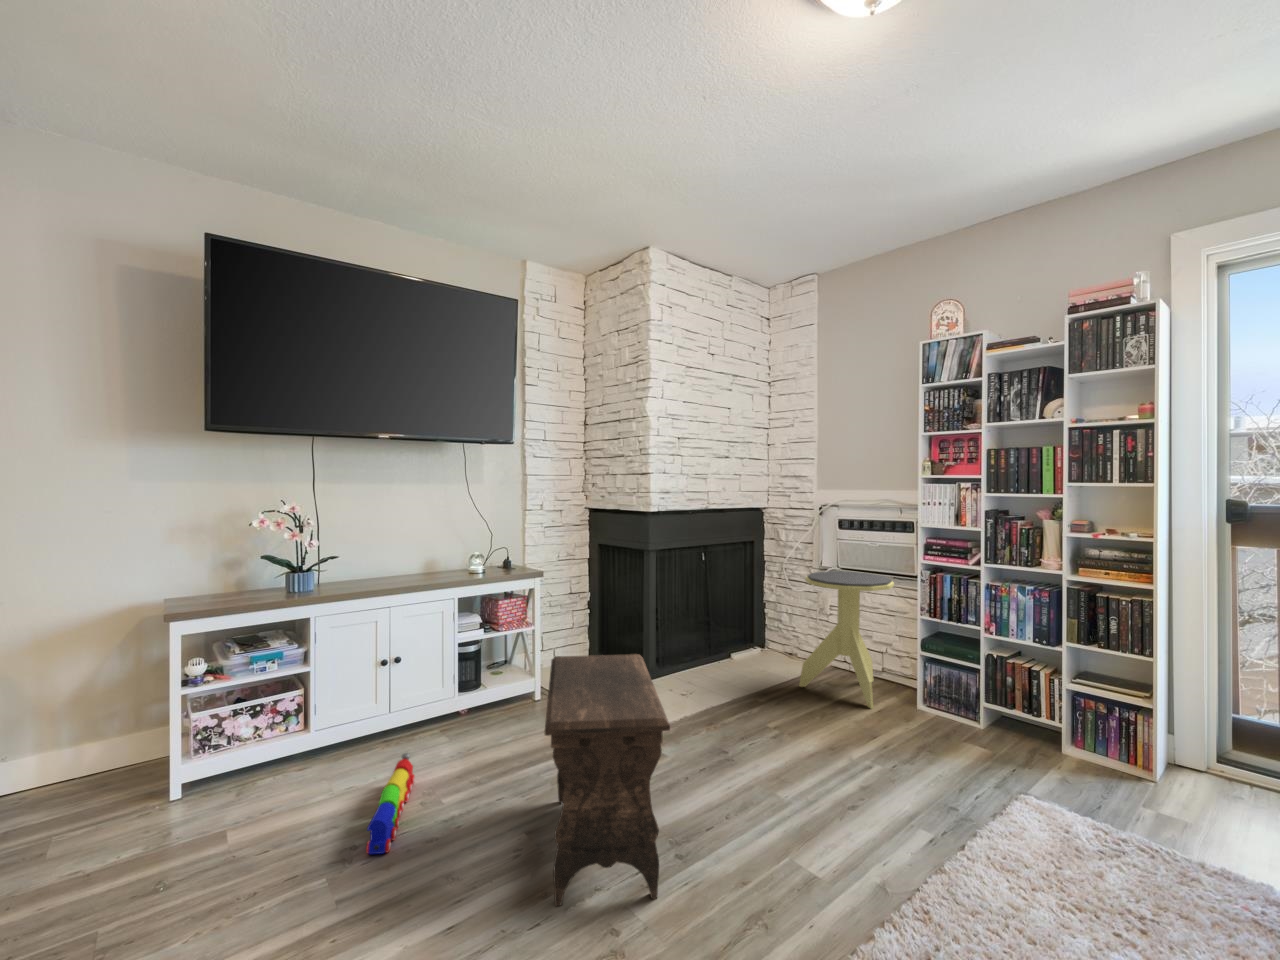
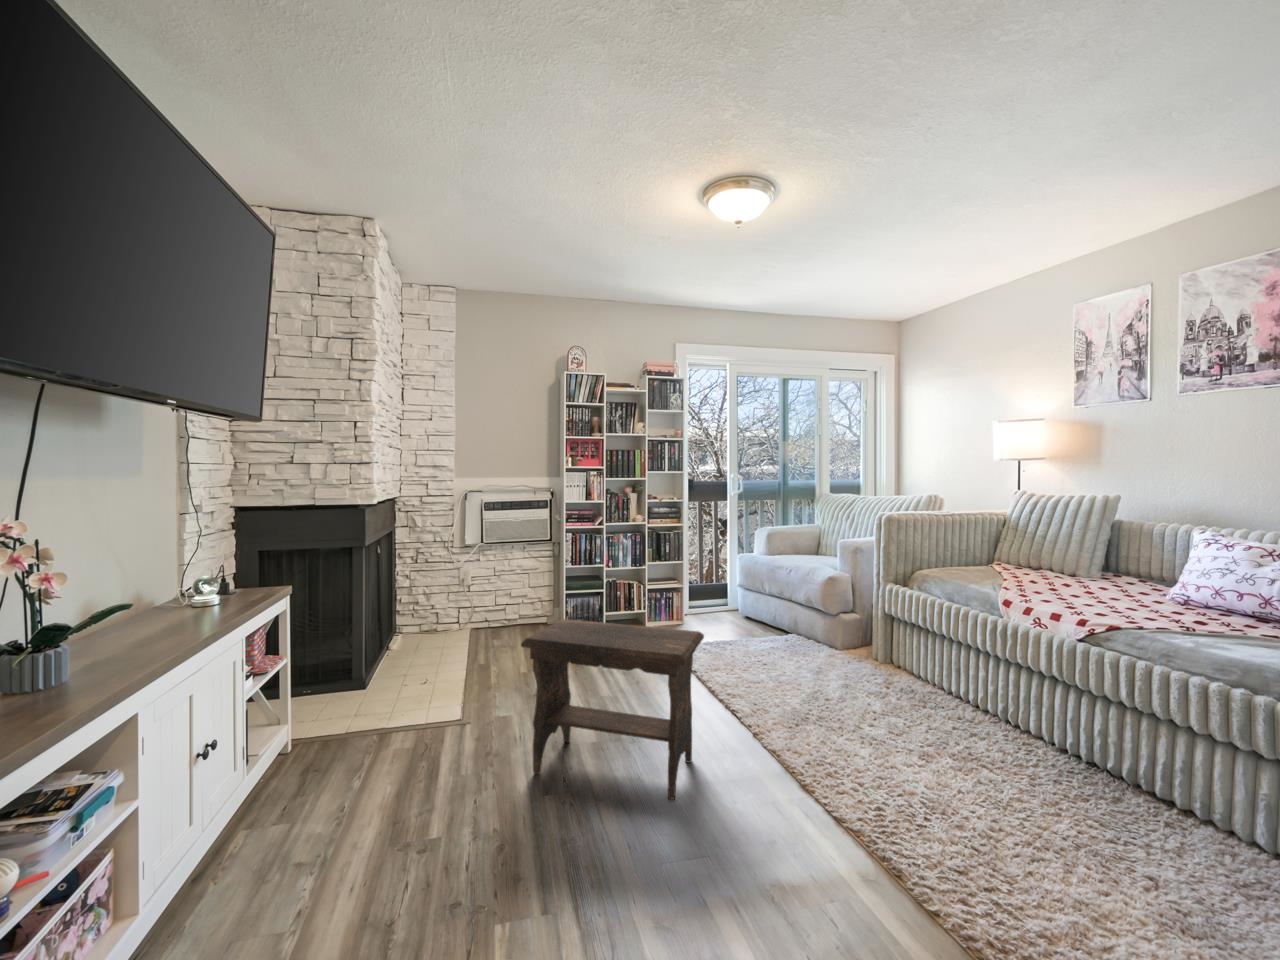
side table: present [799,571,894,709] -> none [482,543,551,646]
toy train: present [366,753,415,854] -> none [368,824,526,901]

